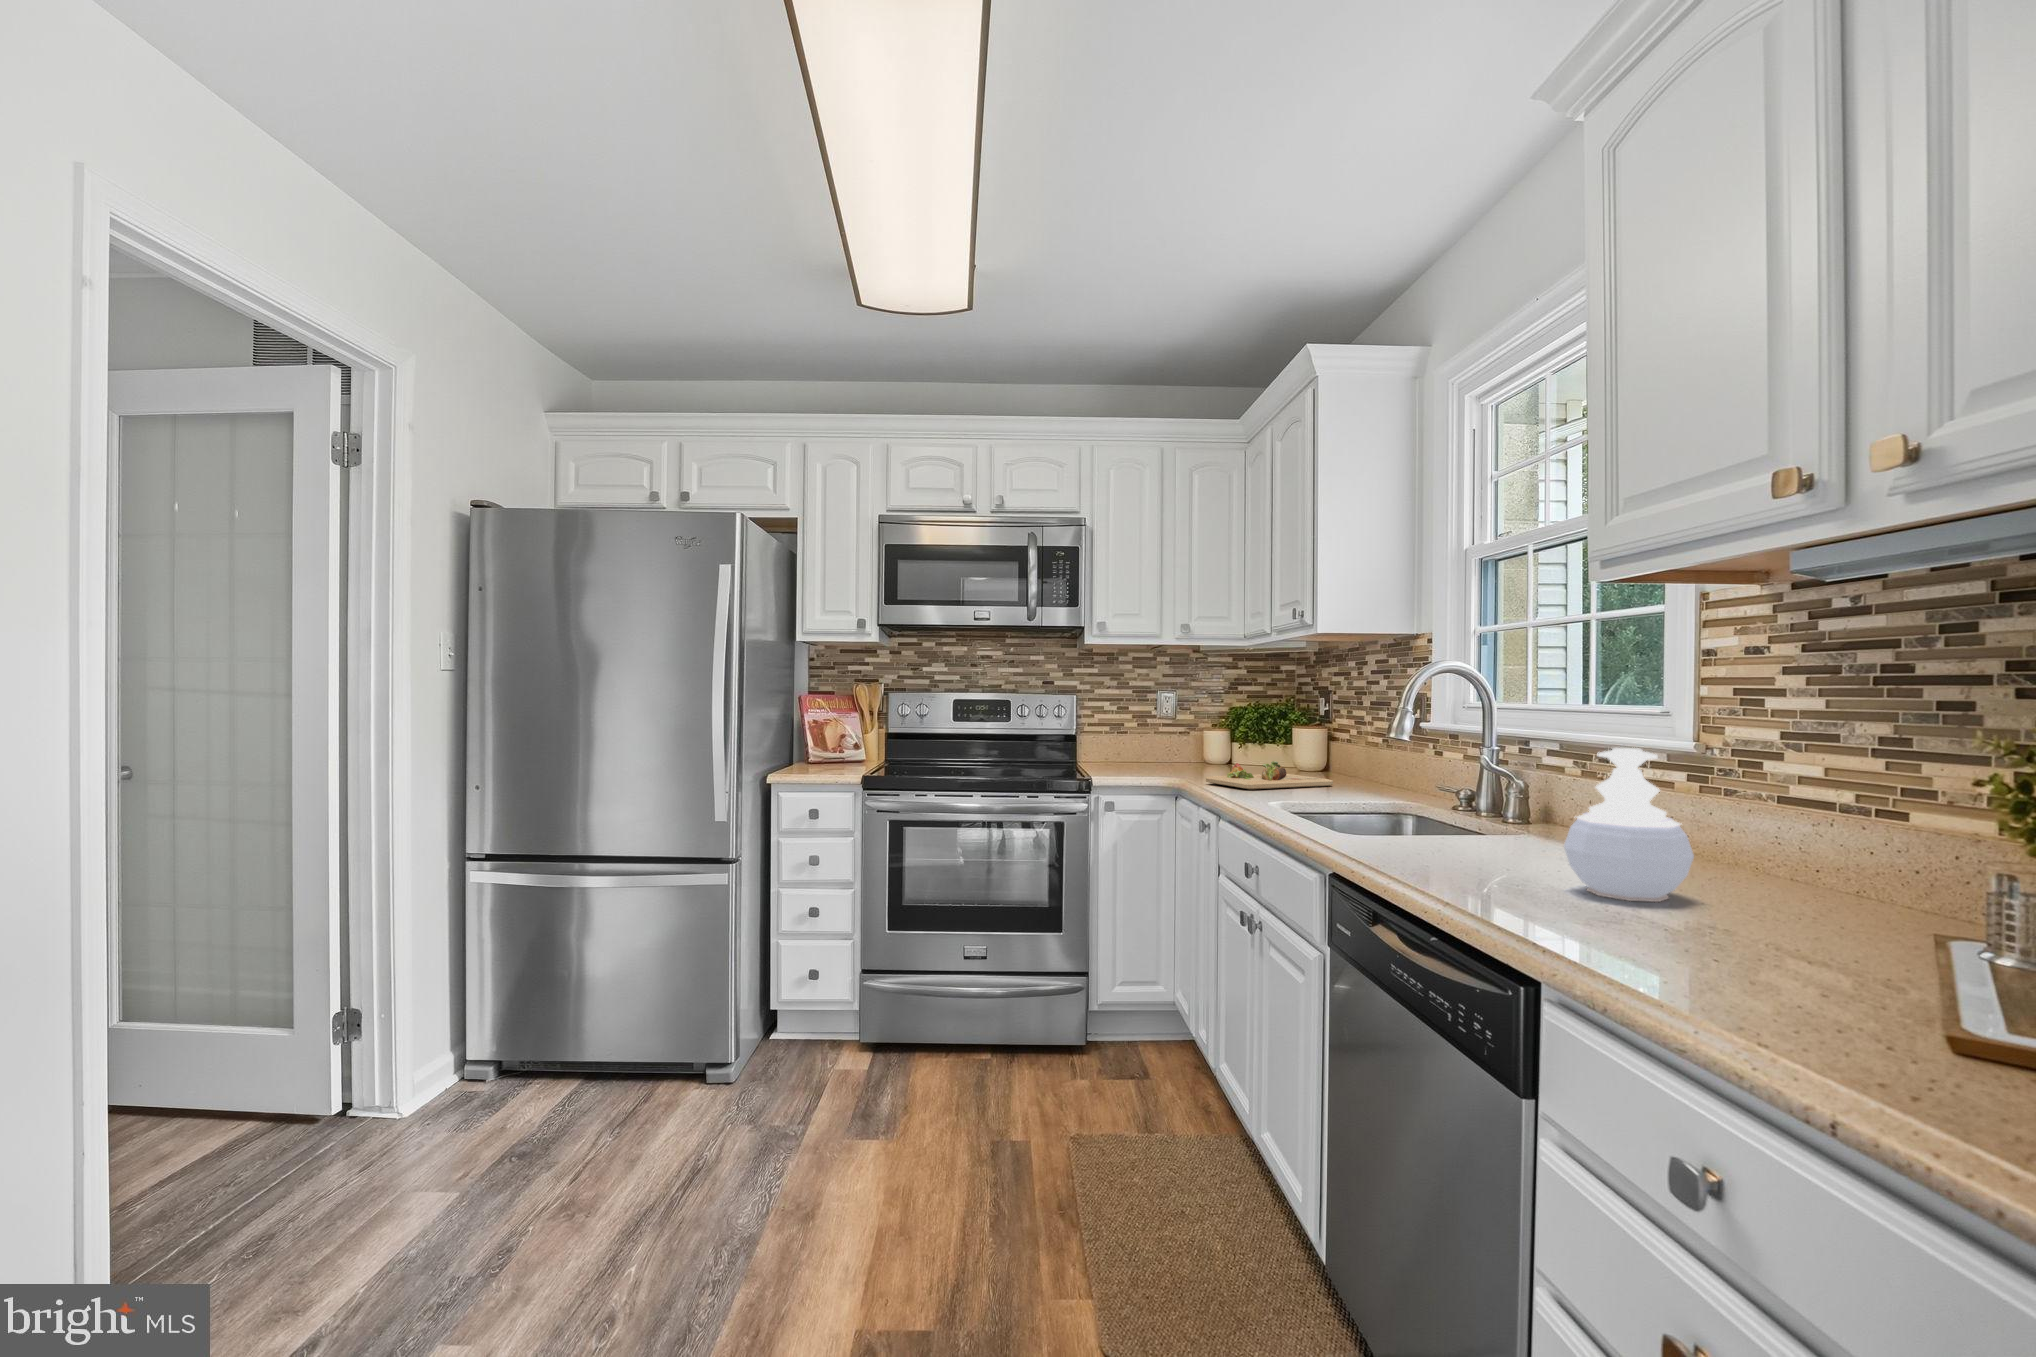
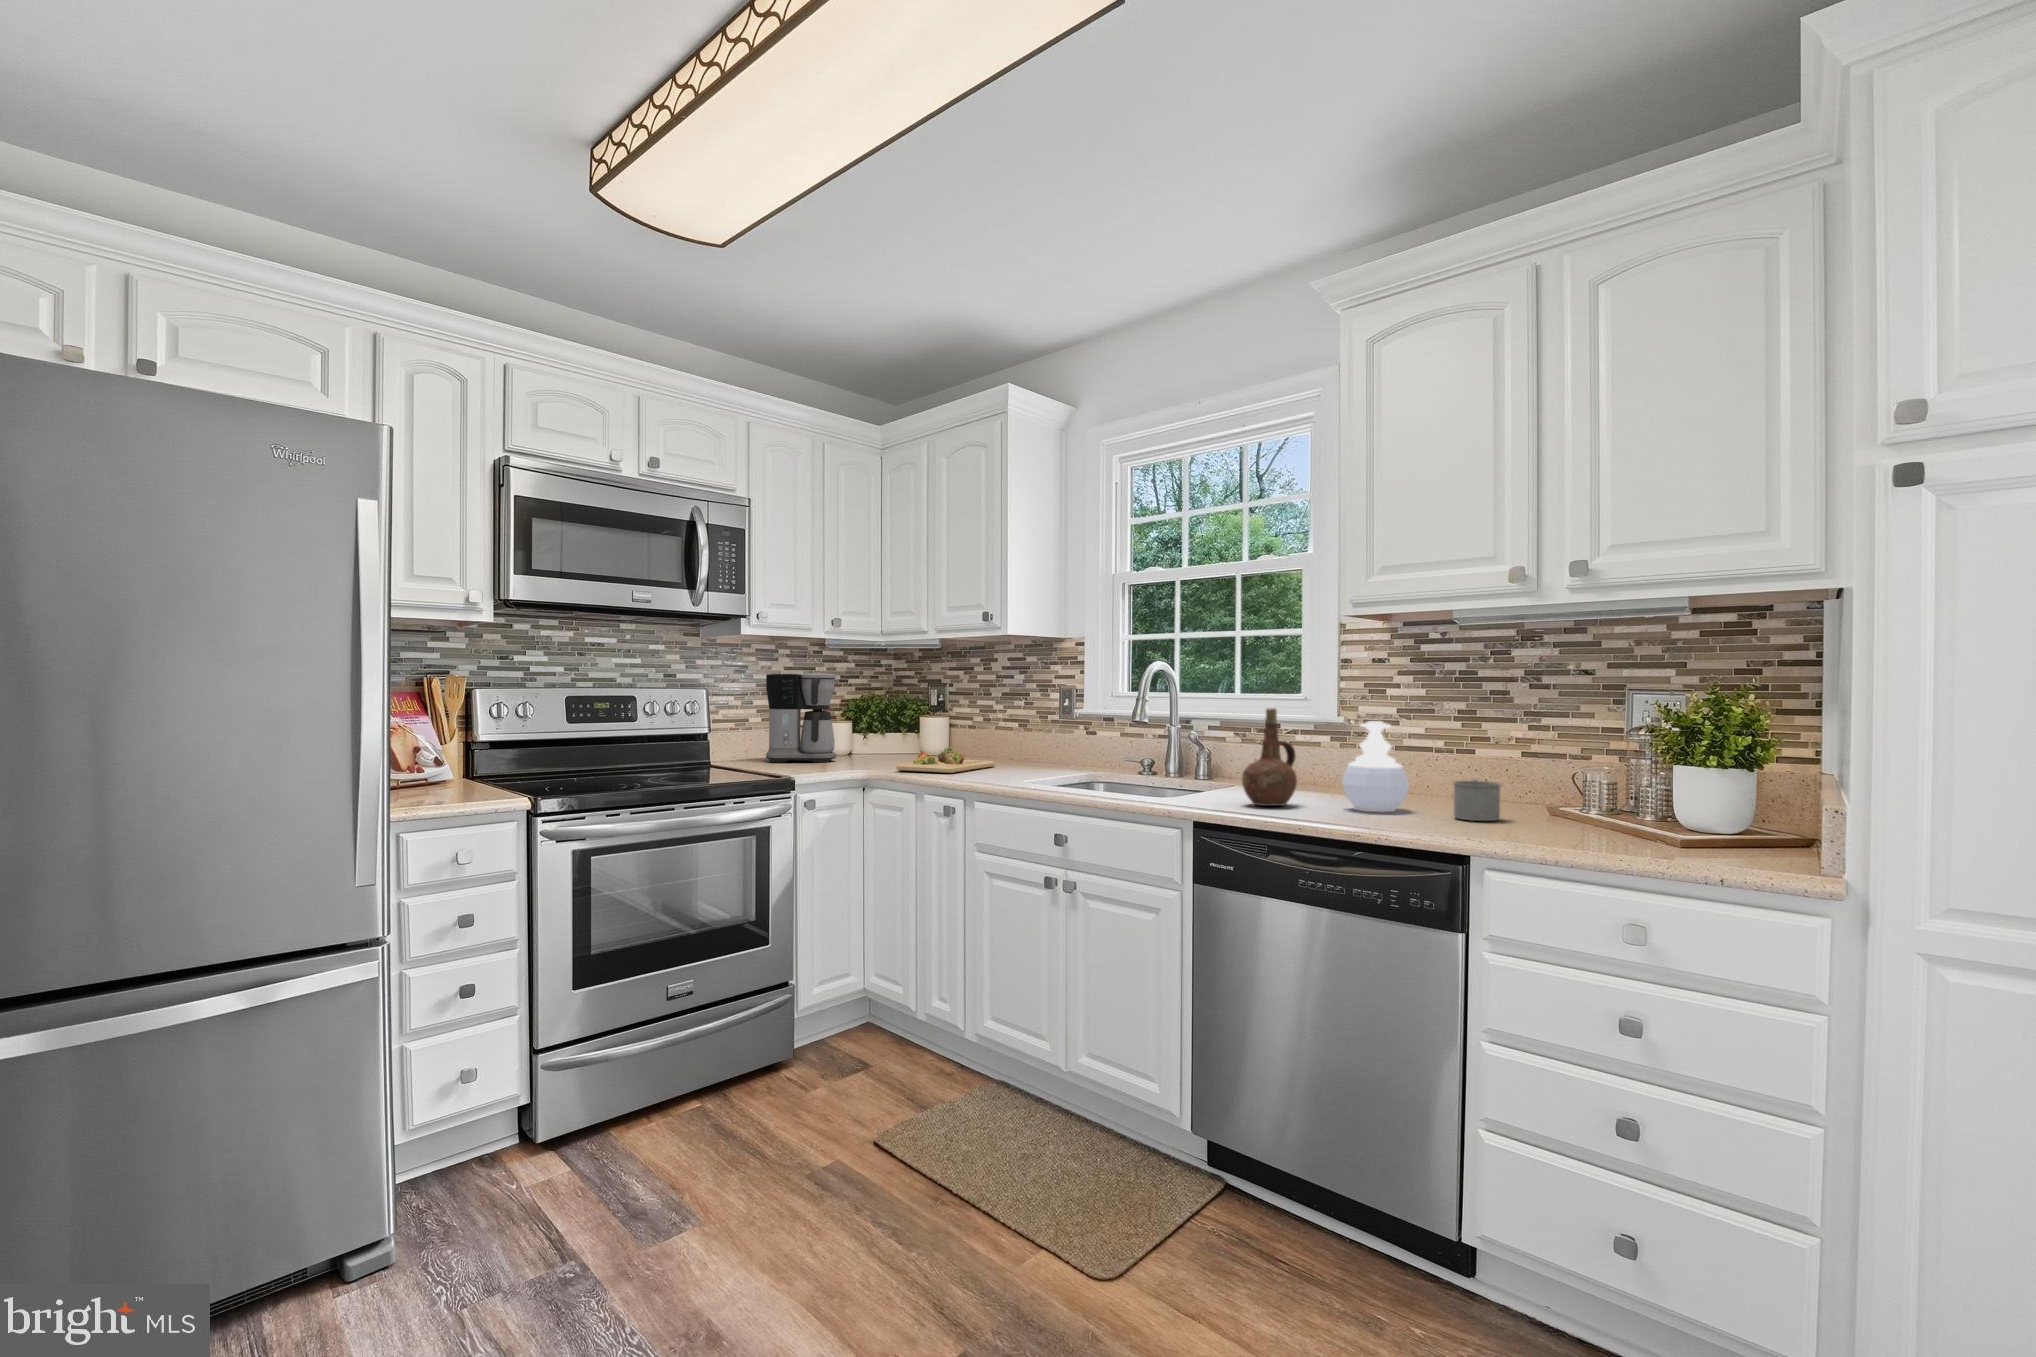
coffee maker: none [1134,680,1201,770] -> present [766,673,836,762]
ceramic pitcher: none [1430,724,1522,869] -> present [1242,708,1297,806]
mug: none [1723,861,1830,946] -> present [1453,779,1501,821]

